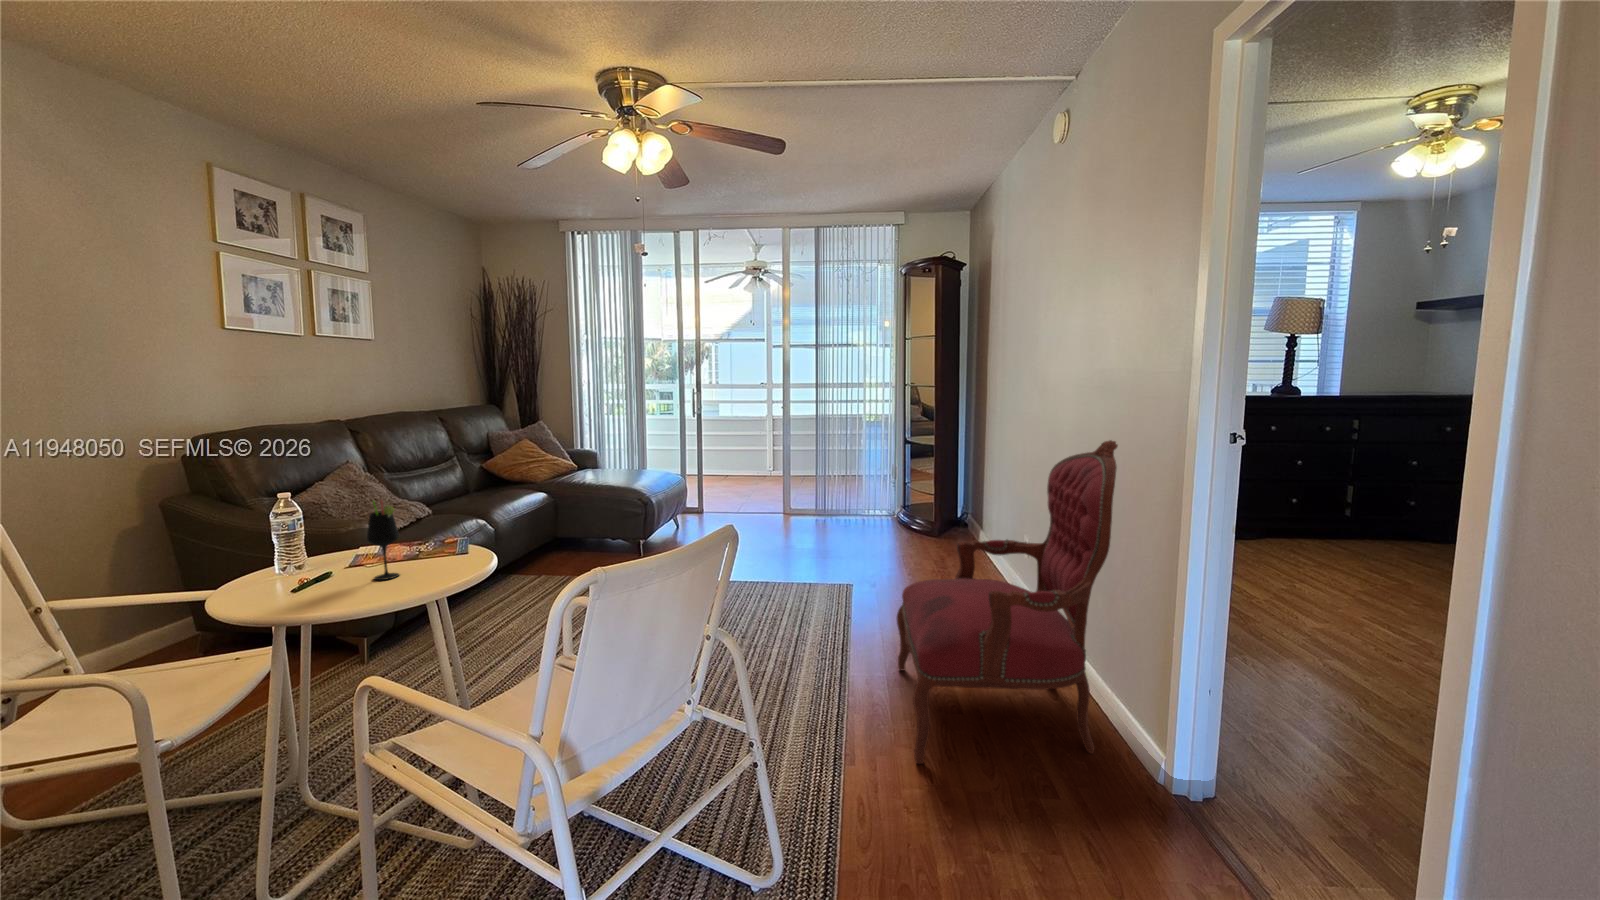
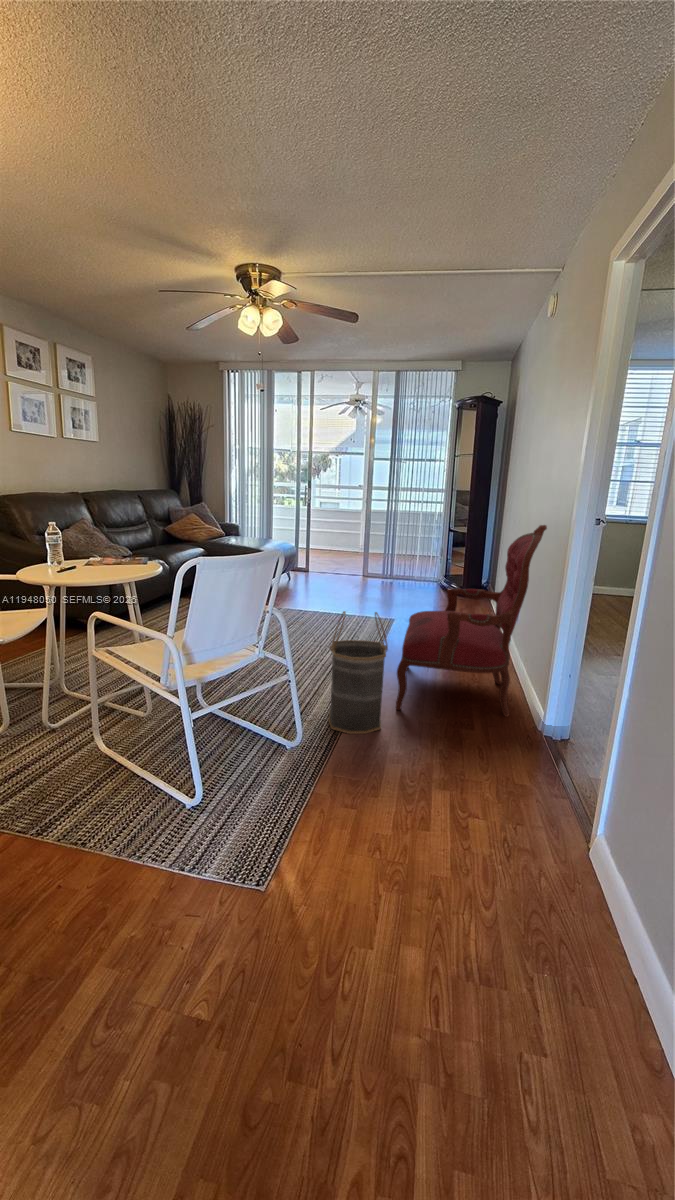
wine glass: present [367,500,399,580] -> none [95,528,112,572]
basket: none [806,606,909,832] -> present [328,611,388,734]

